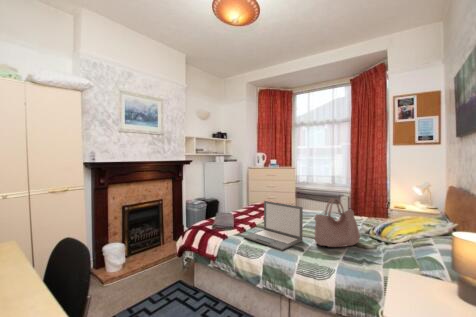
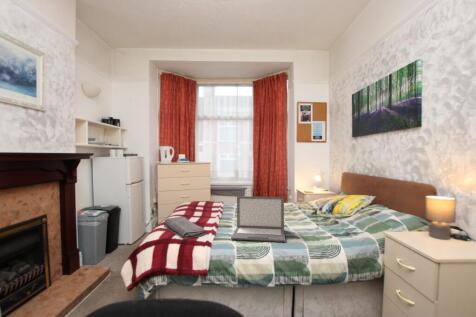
handbag: present [314,198,360,247] -> none [296,186,325,231]

